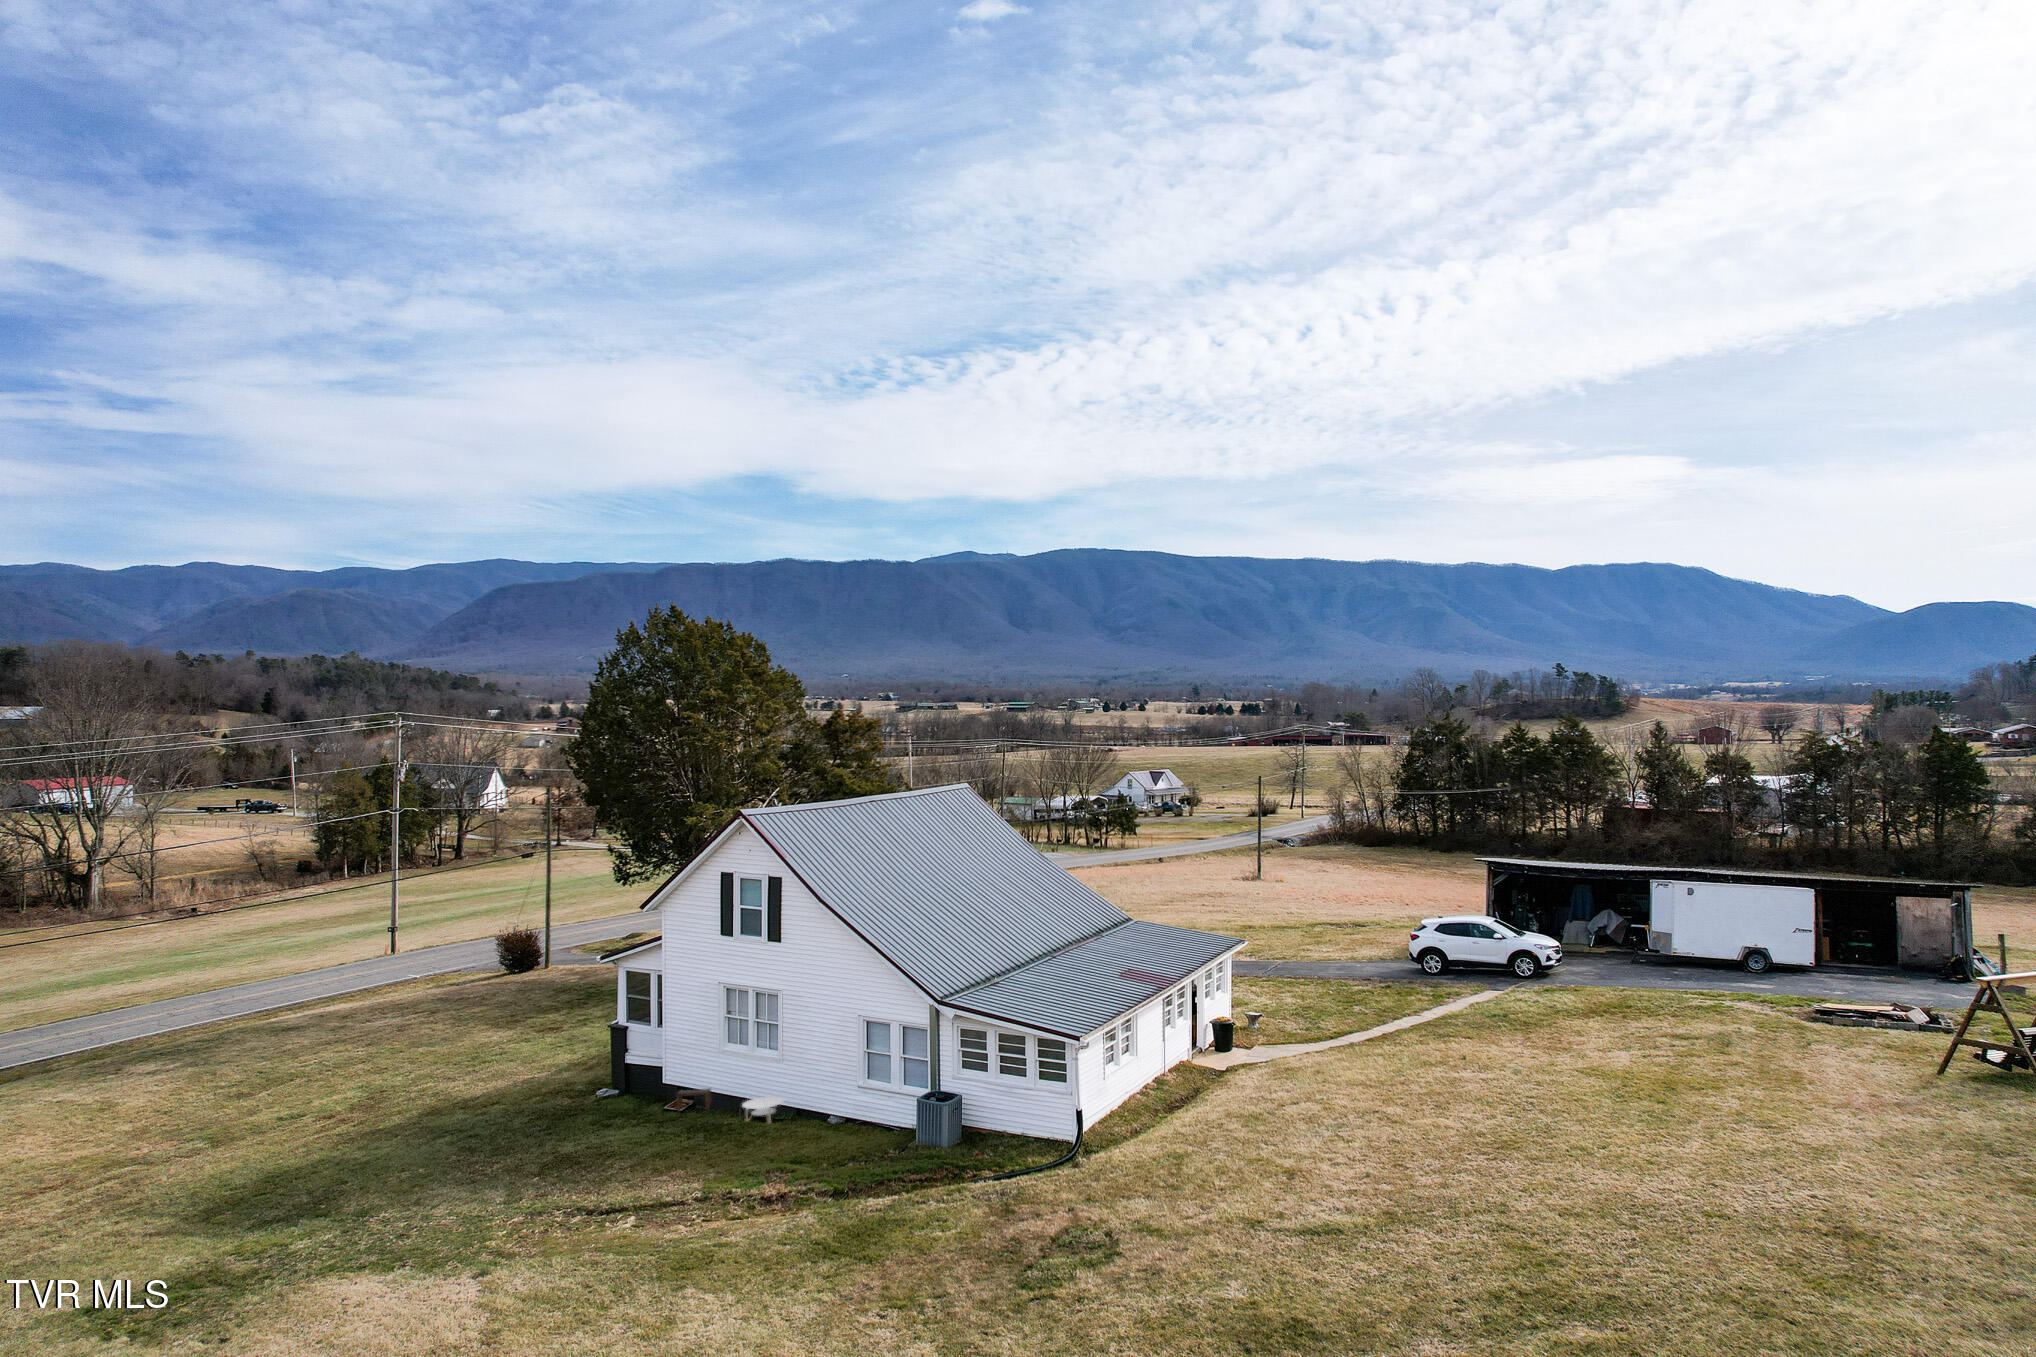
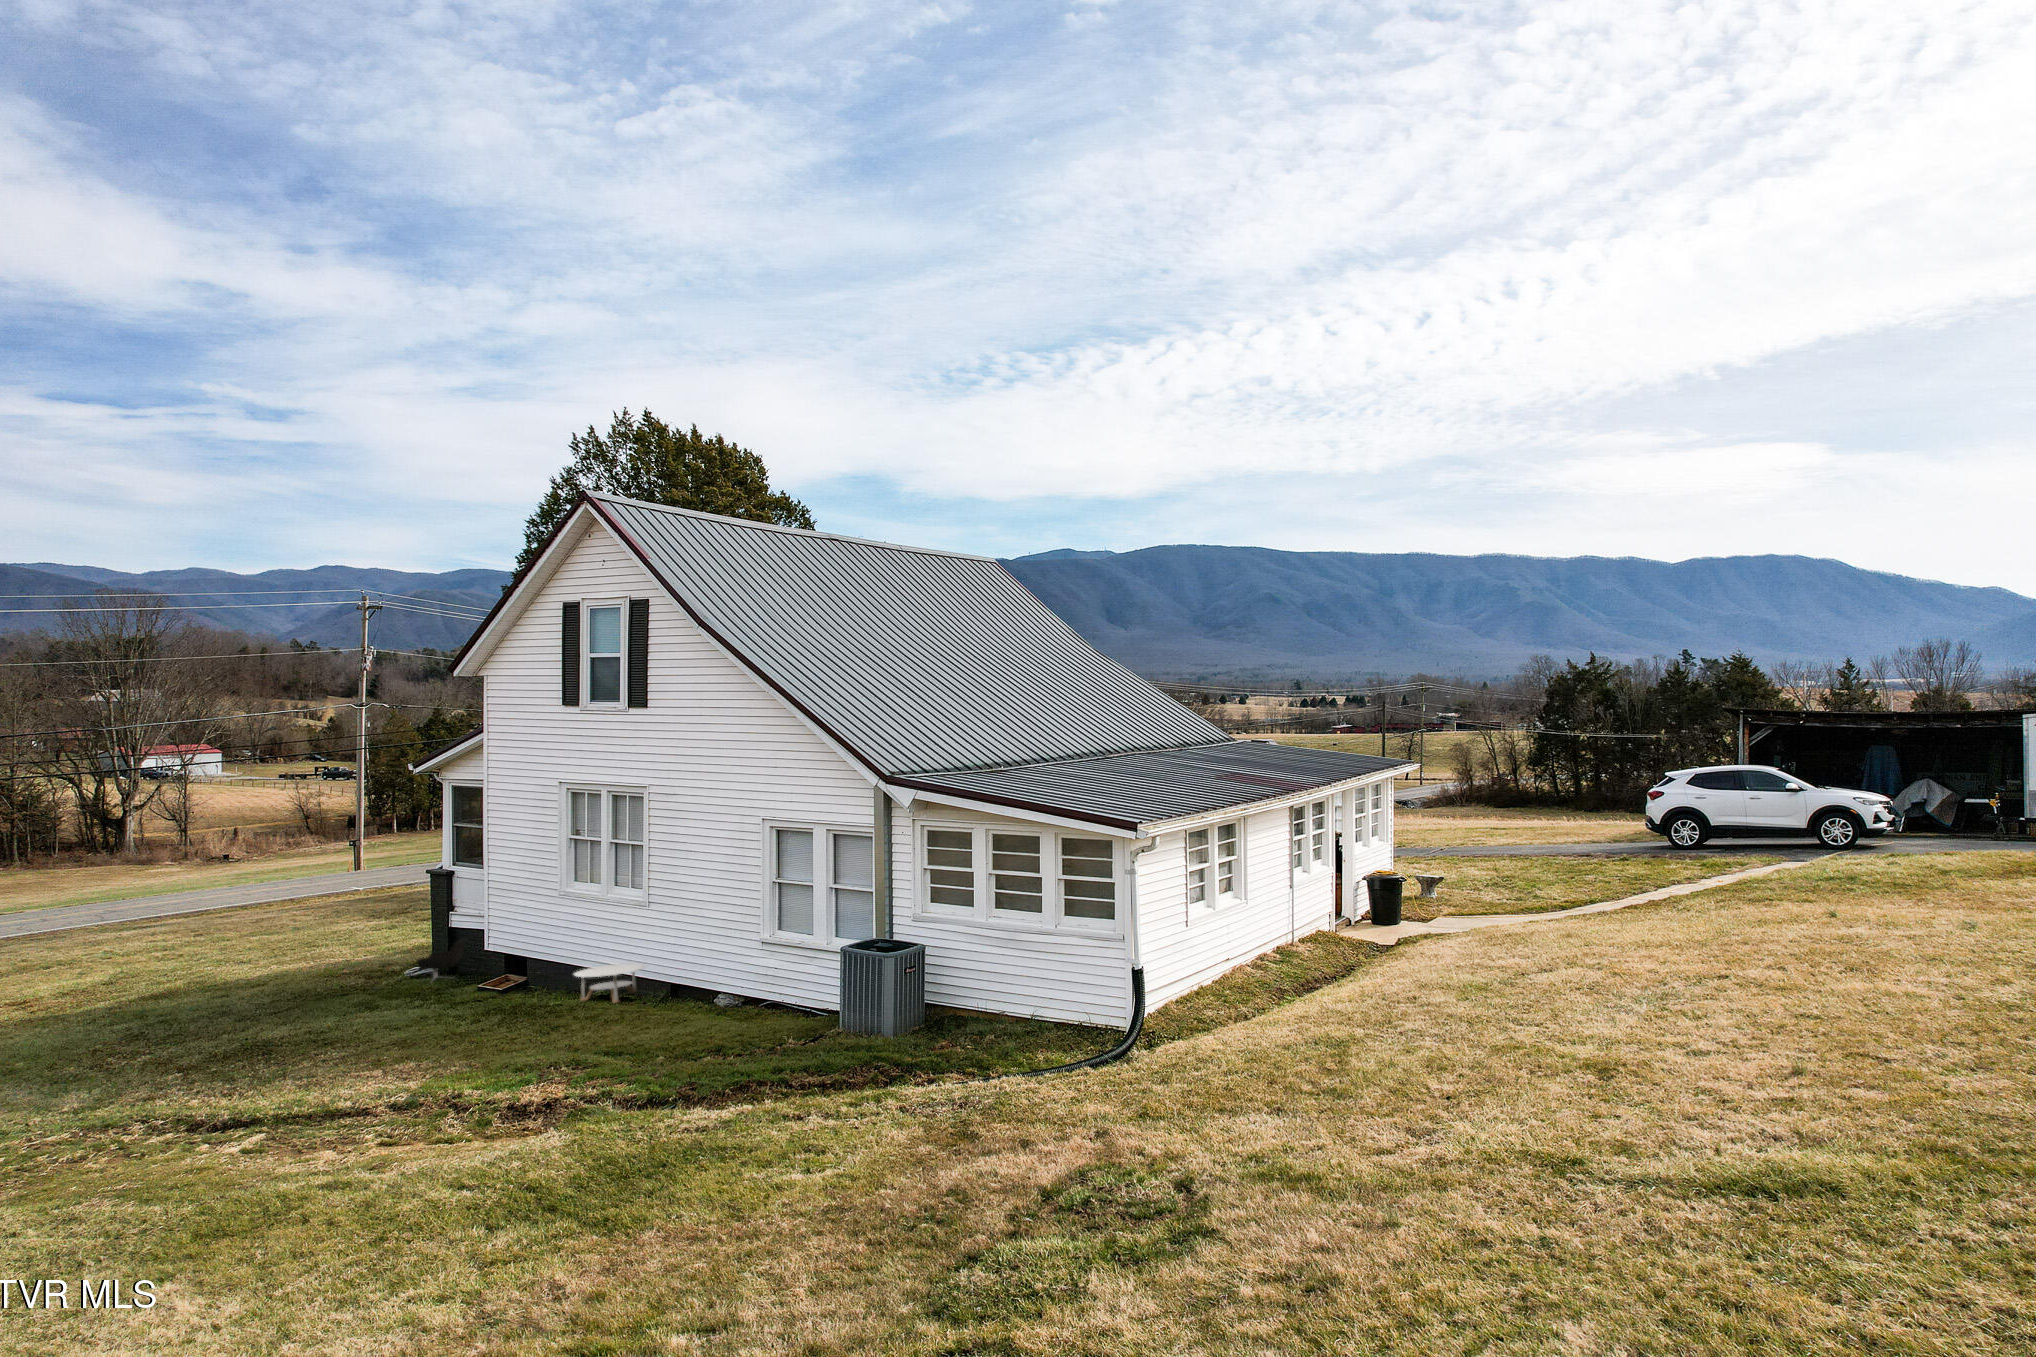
lounge chair: none [615,1073,645,1104] -> present [417,939,466,981]
bench: present [676,1088,711,1111] -> none [488,955,549,991]

